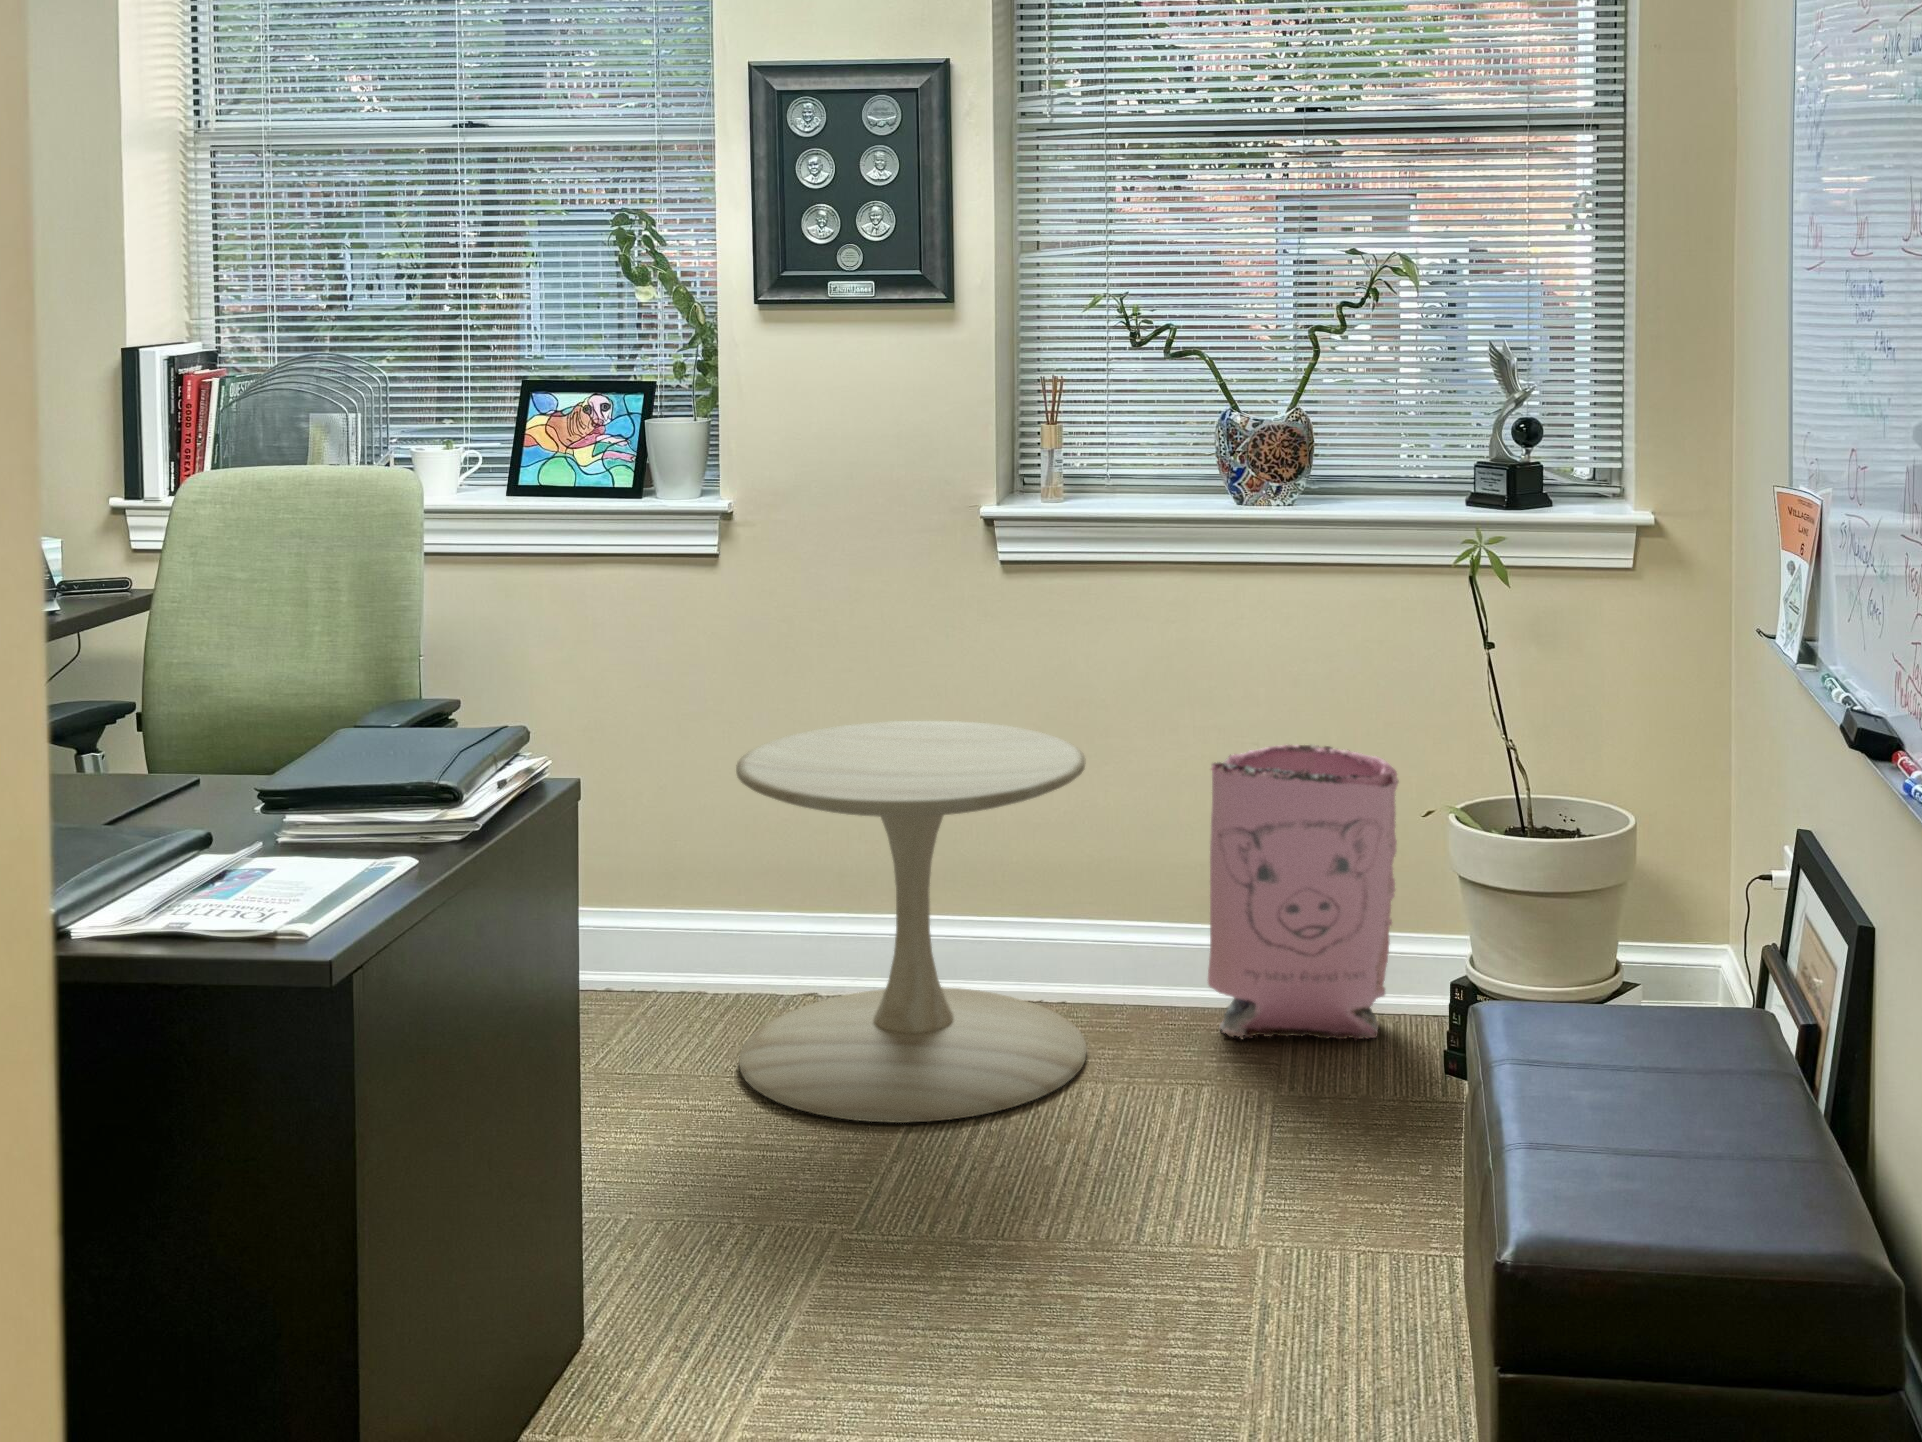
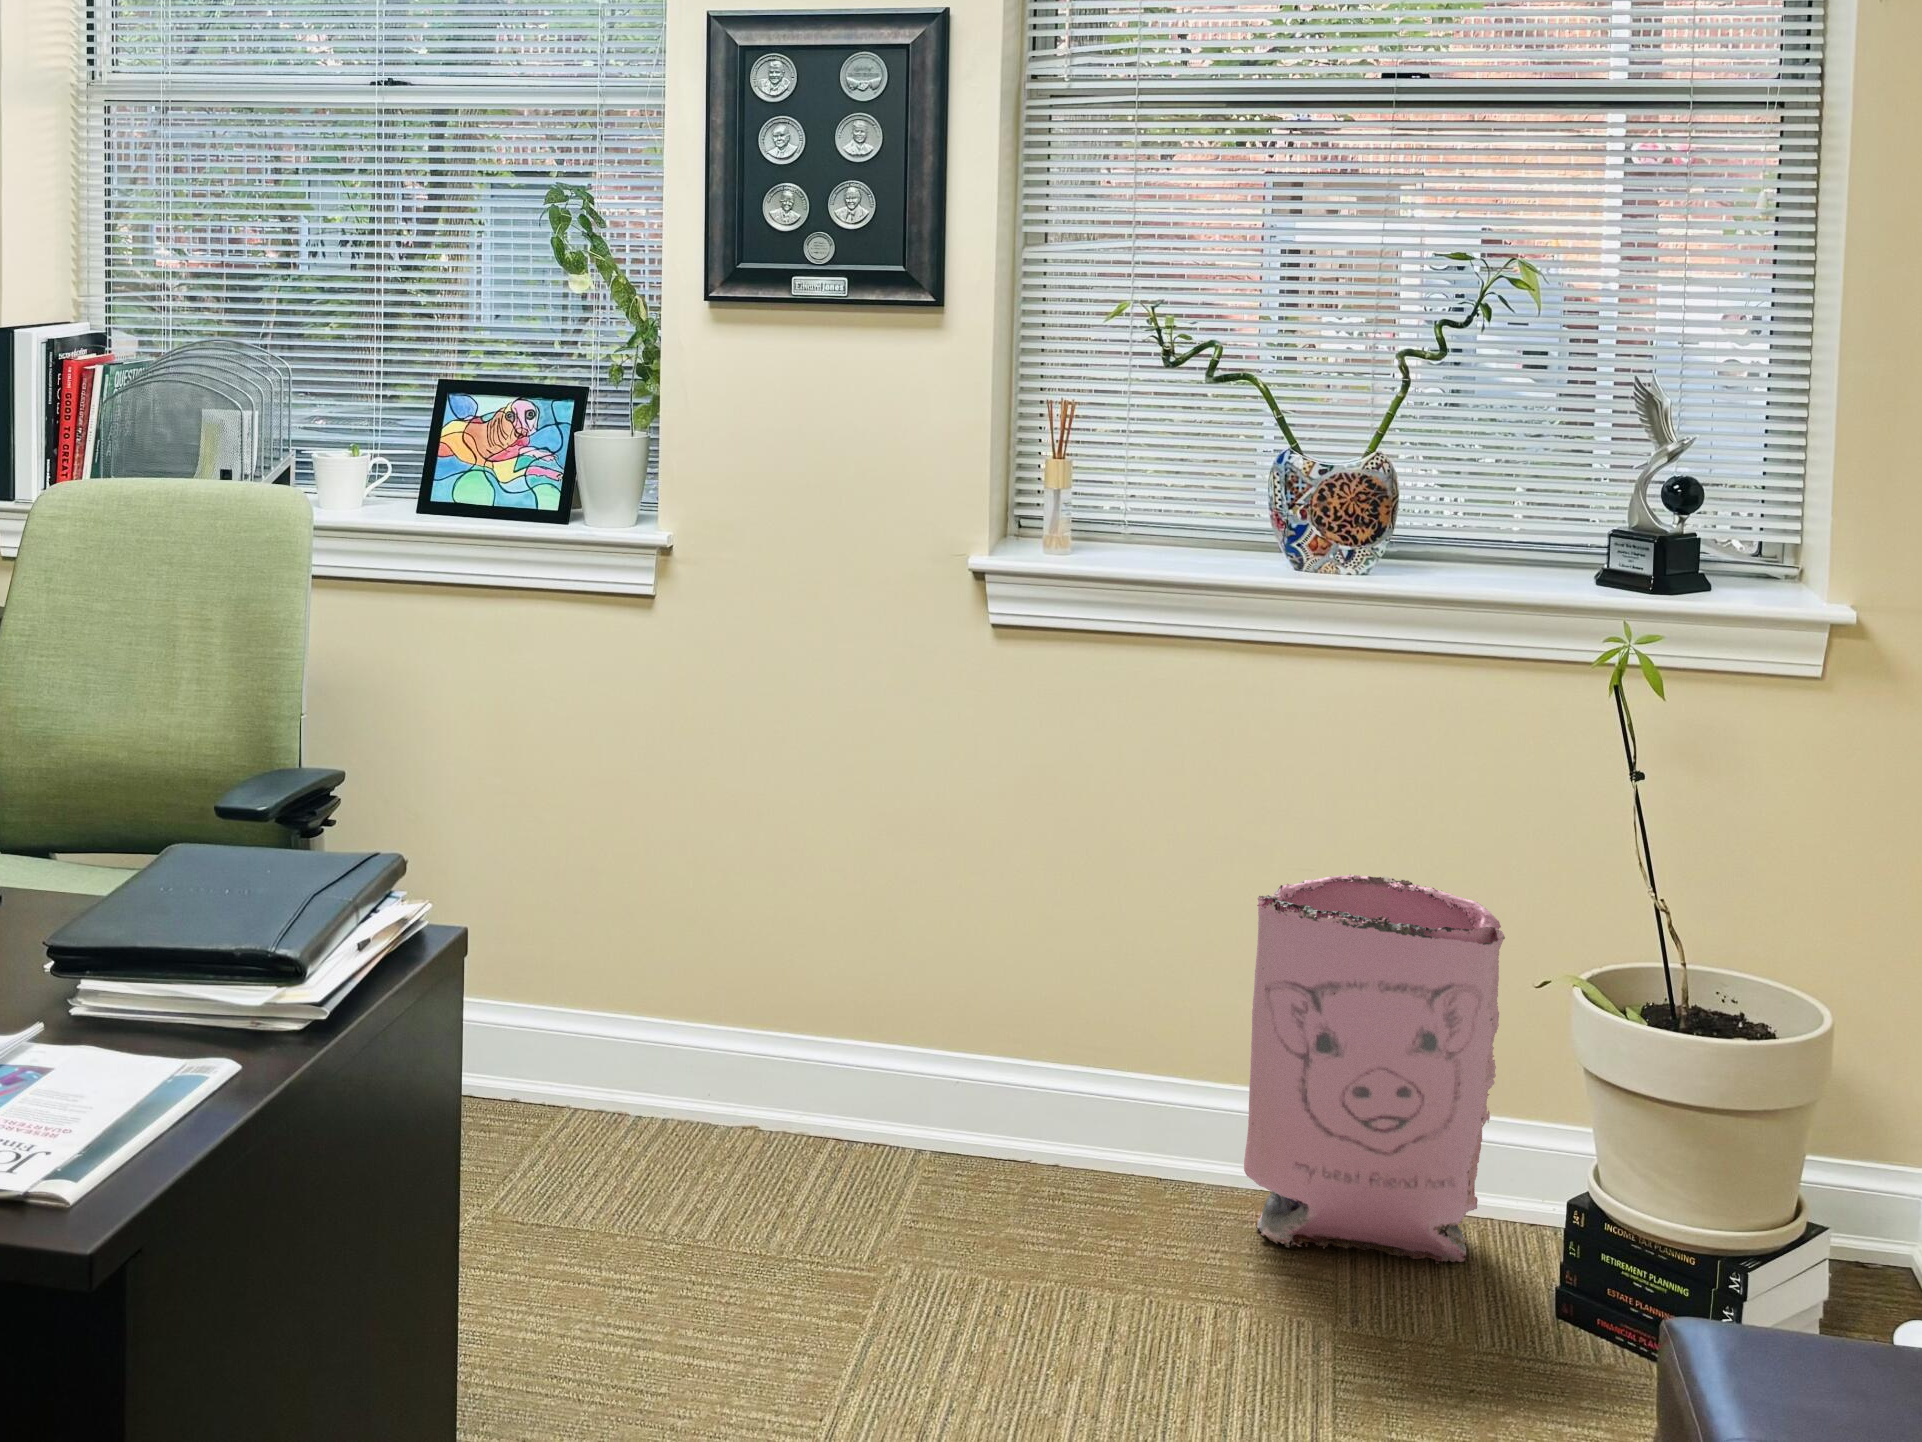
side table: present [736,721,1087,1123] -> none [662,812,1100,1338]

